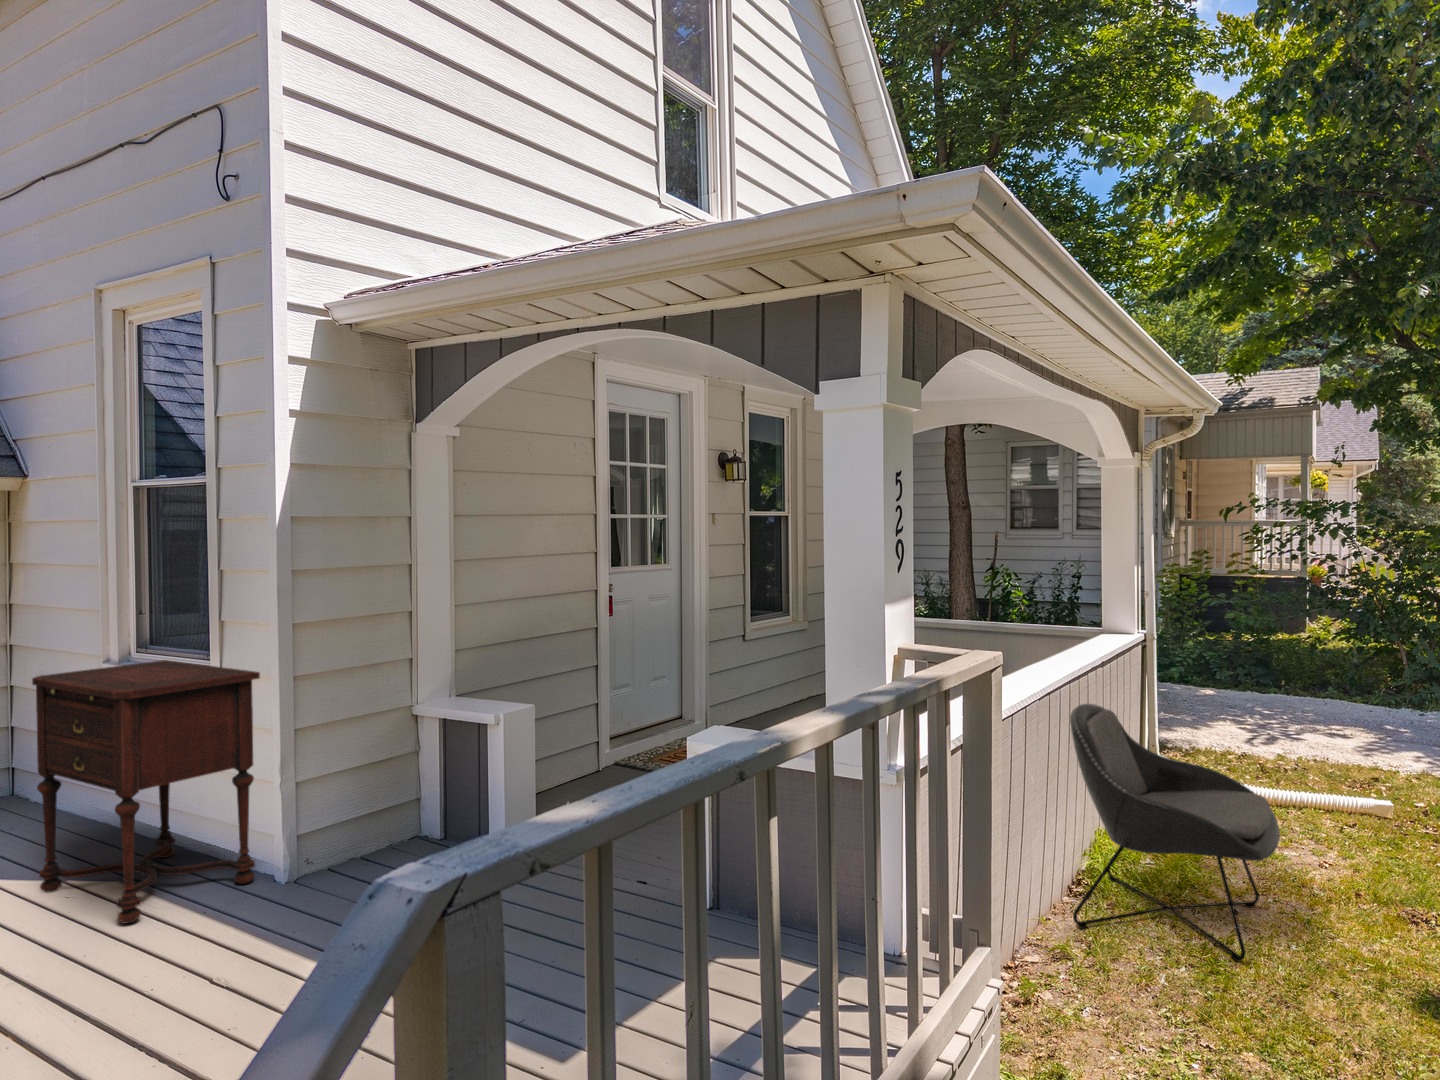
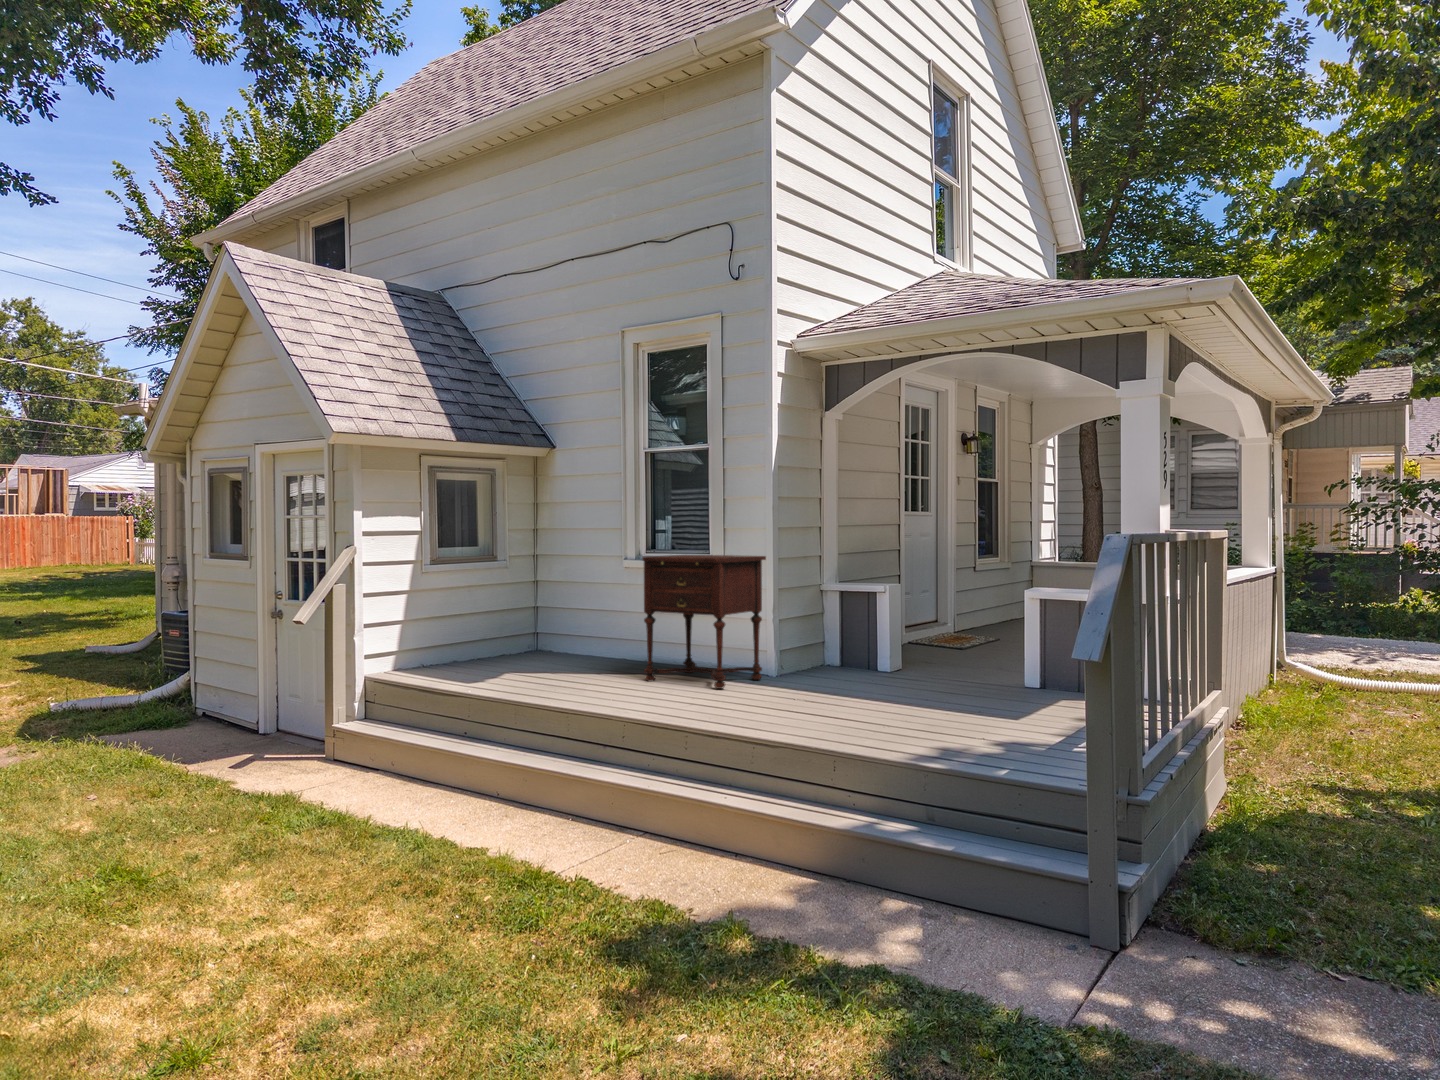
lounge chair: present [1070,704,1280,962] -> none [1242,594,1383,740]

